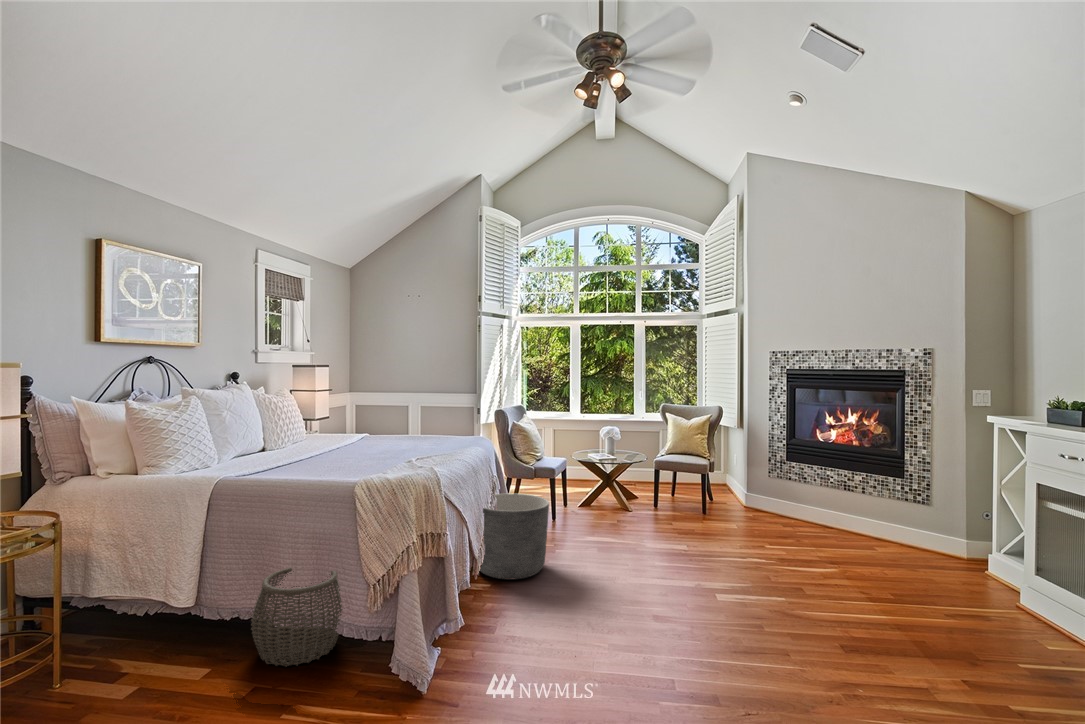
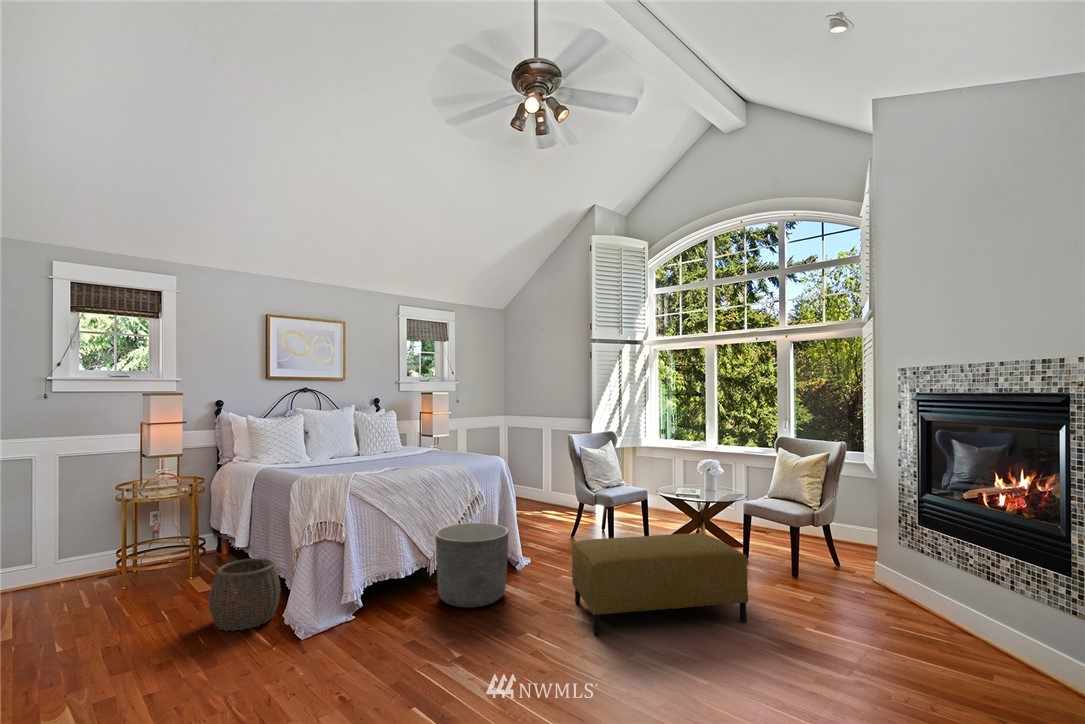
ottoman: none [598,482,729,574] -> present [572,533,749,635]

